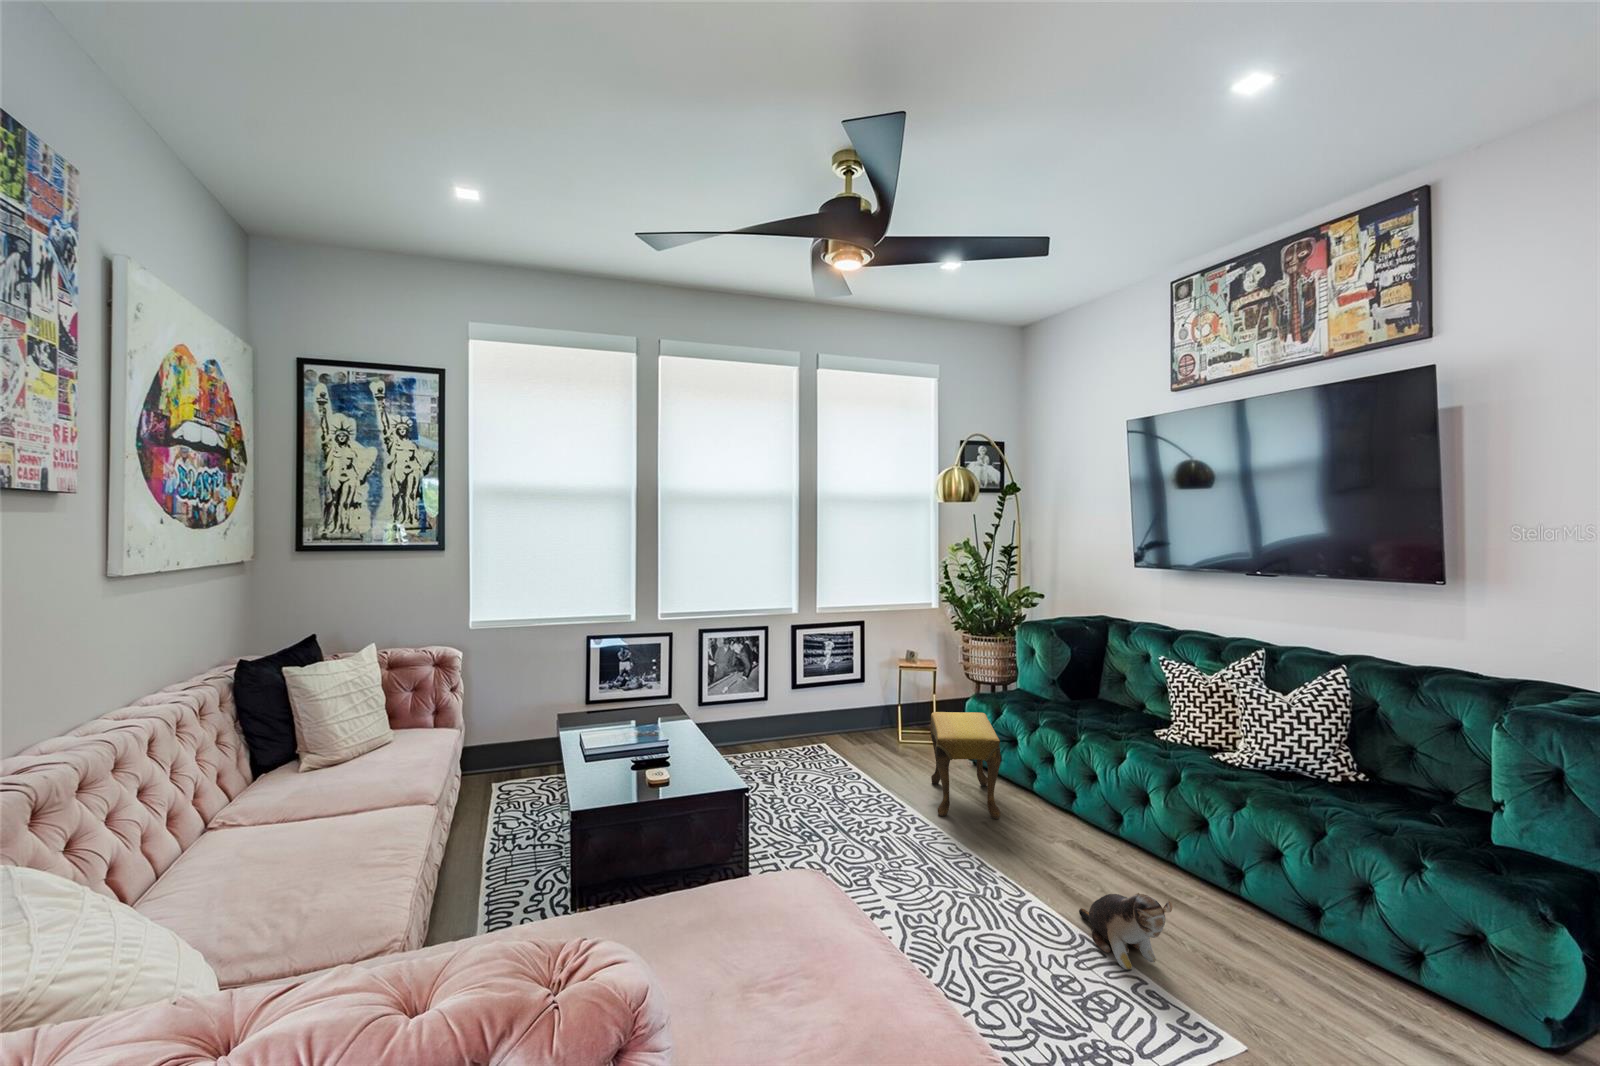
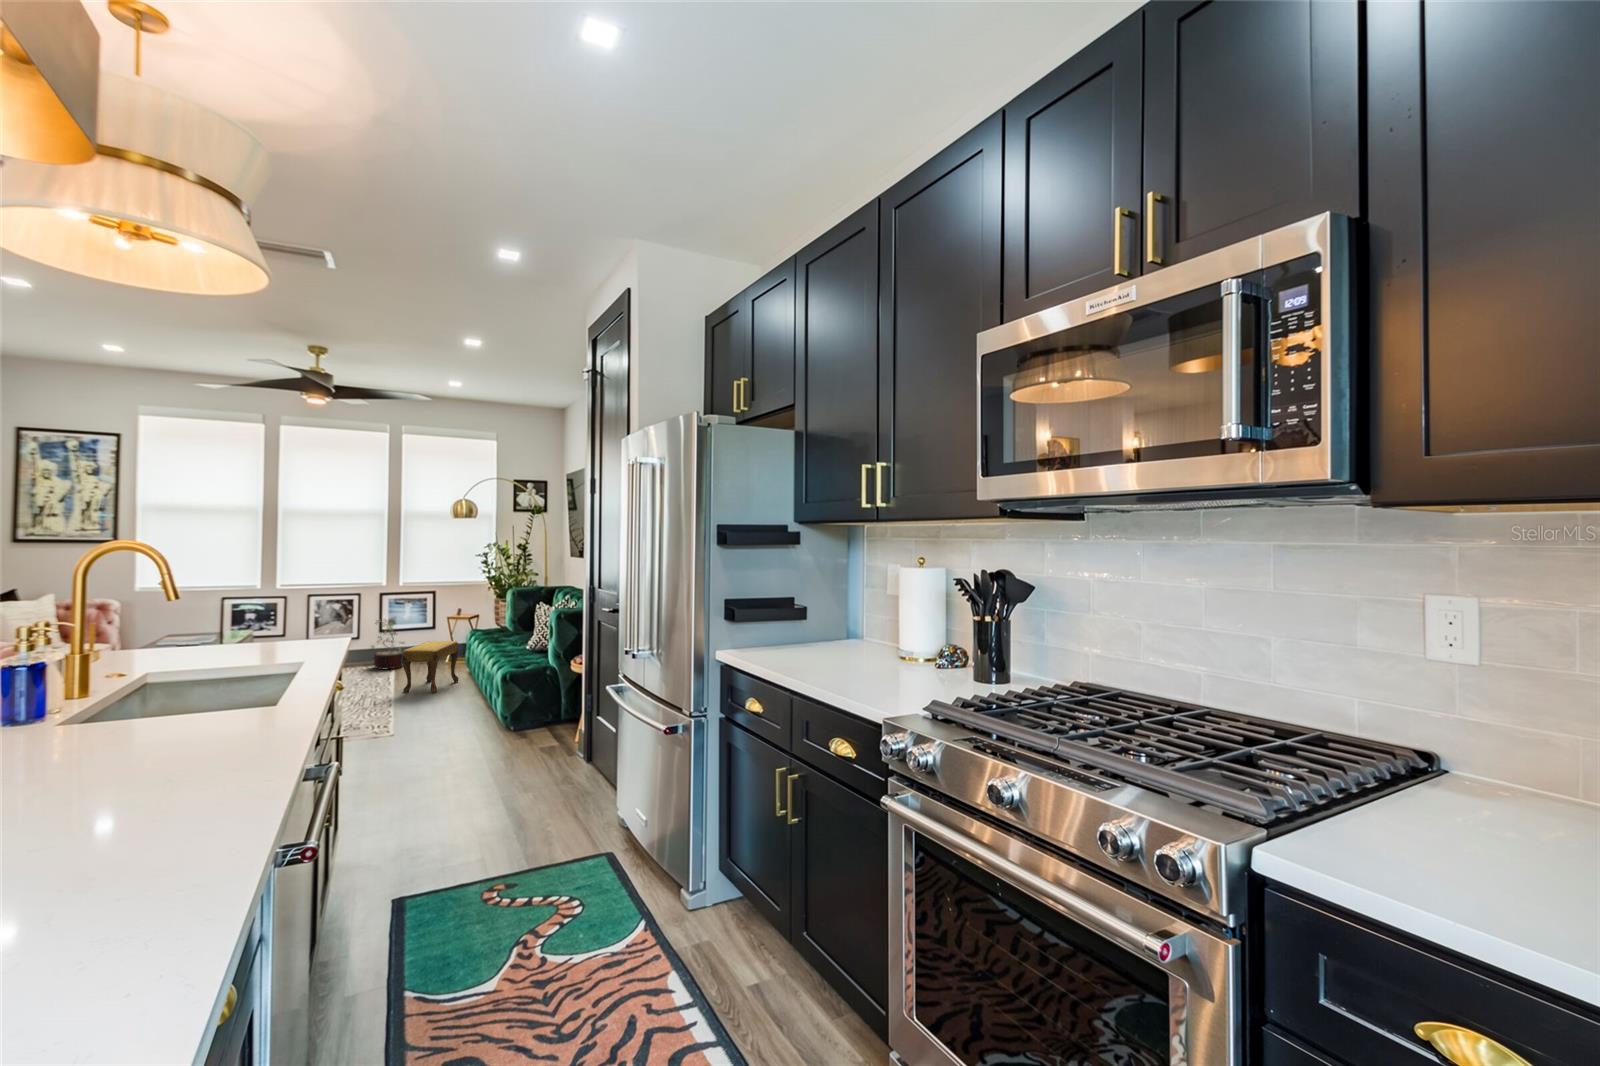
decorative plant: none [786,665,842,751] -> present [371,620,404,669]
plush toy: present [1079,893,1173,970] -> none [385,698,412,730]

